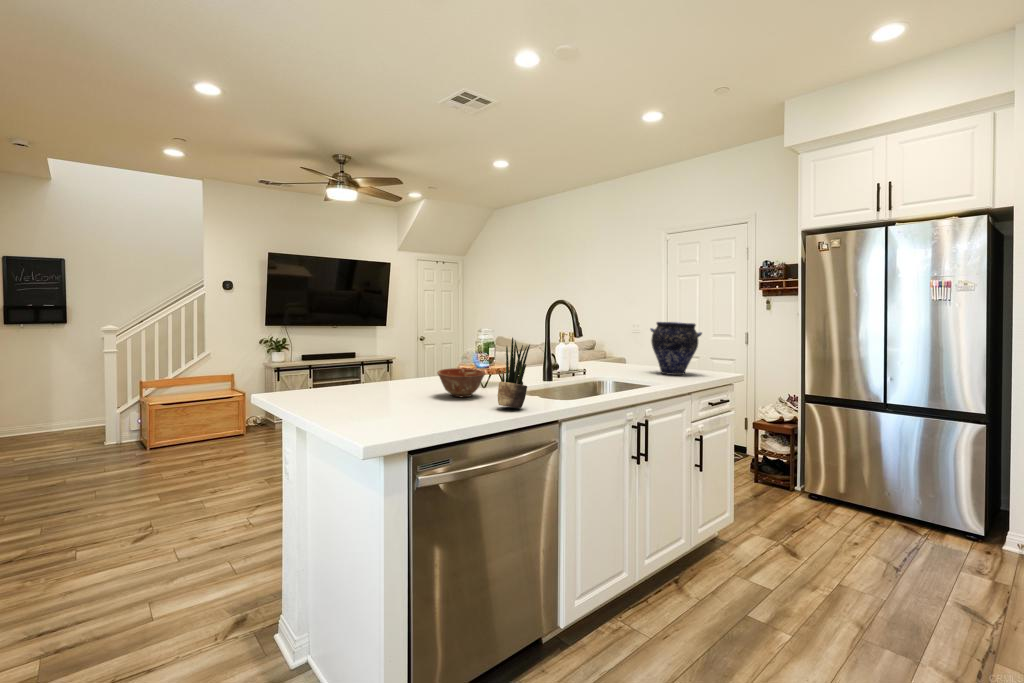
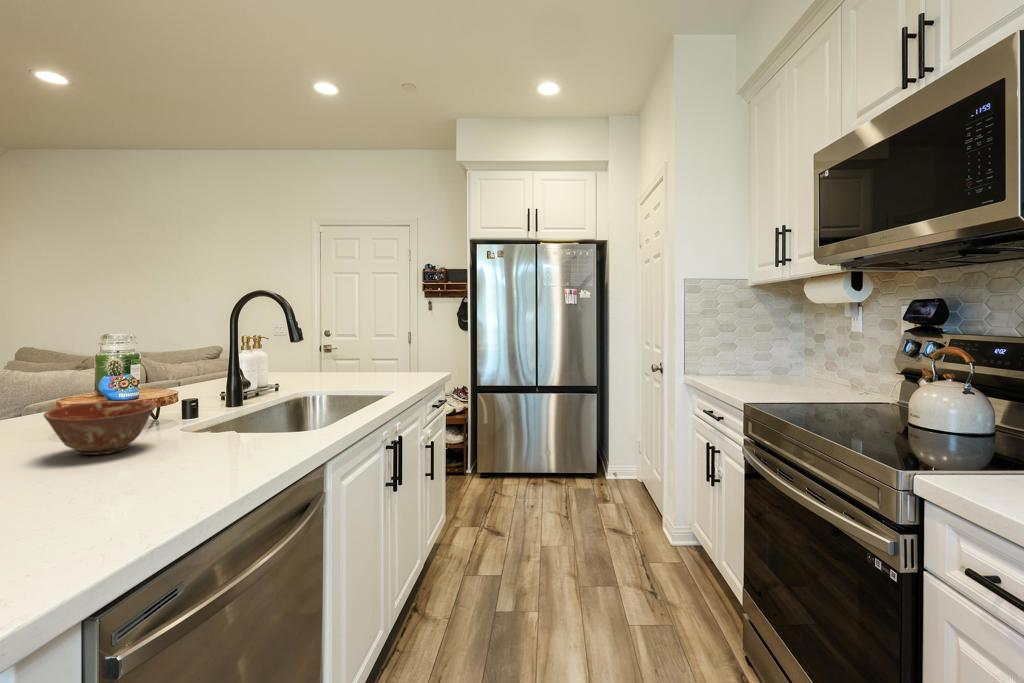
vase: present [650,322,702,375] -> none [348,320,405,379]
potted plant: present [498,338,530,408] -> none [205,341,260,454]

